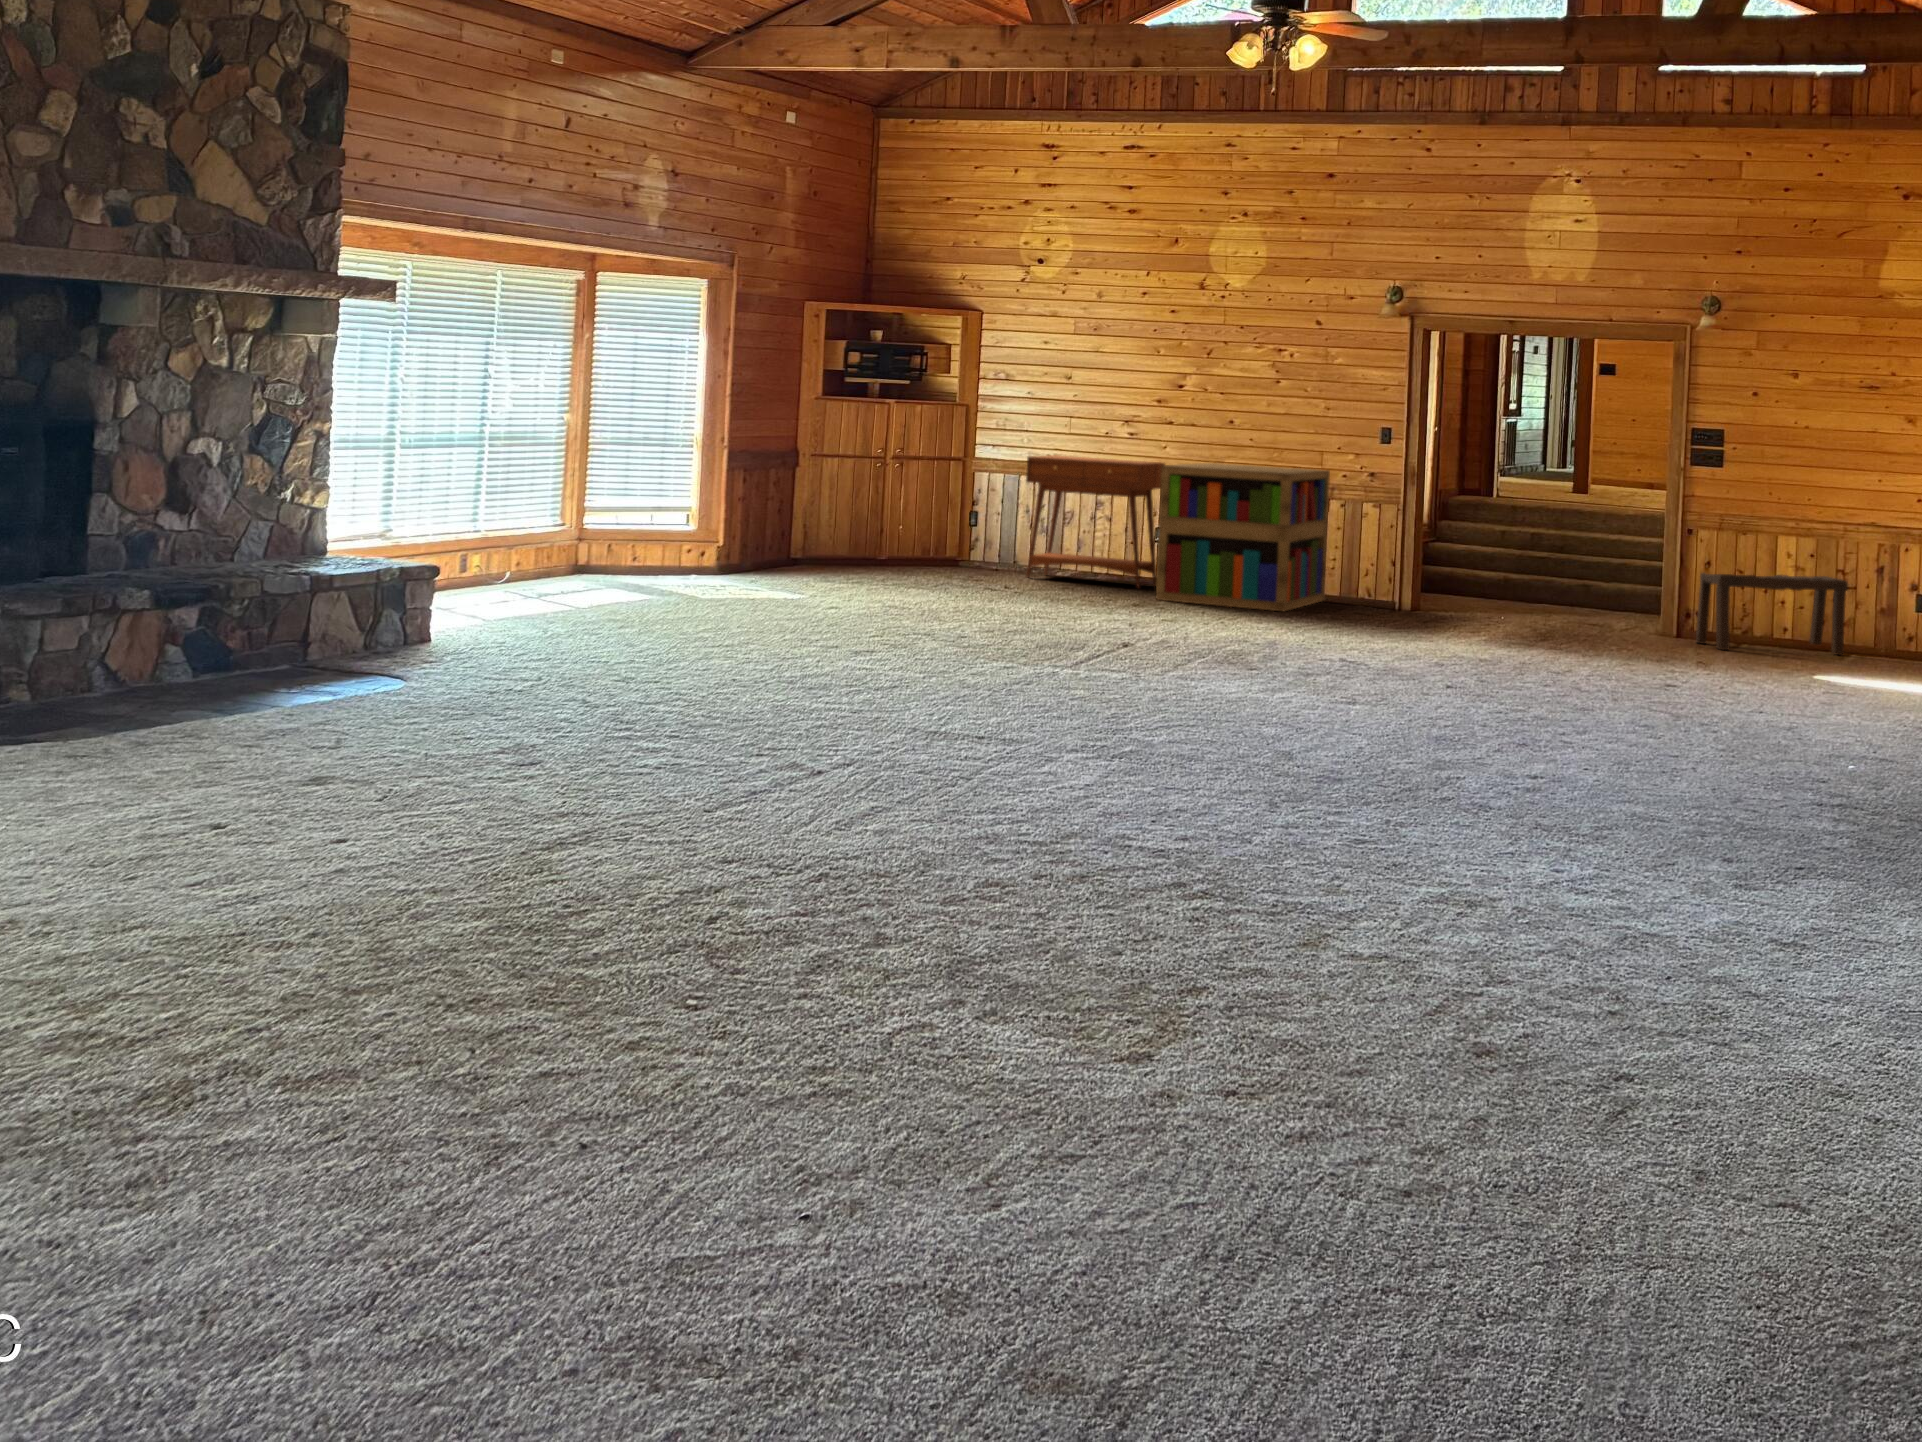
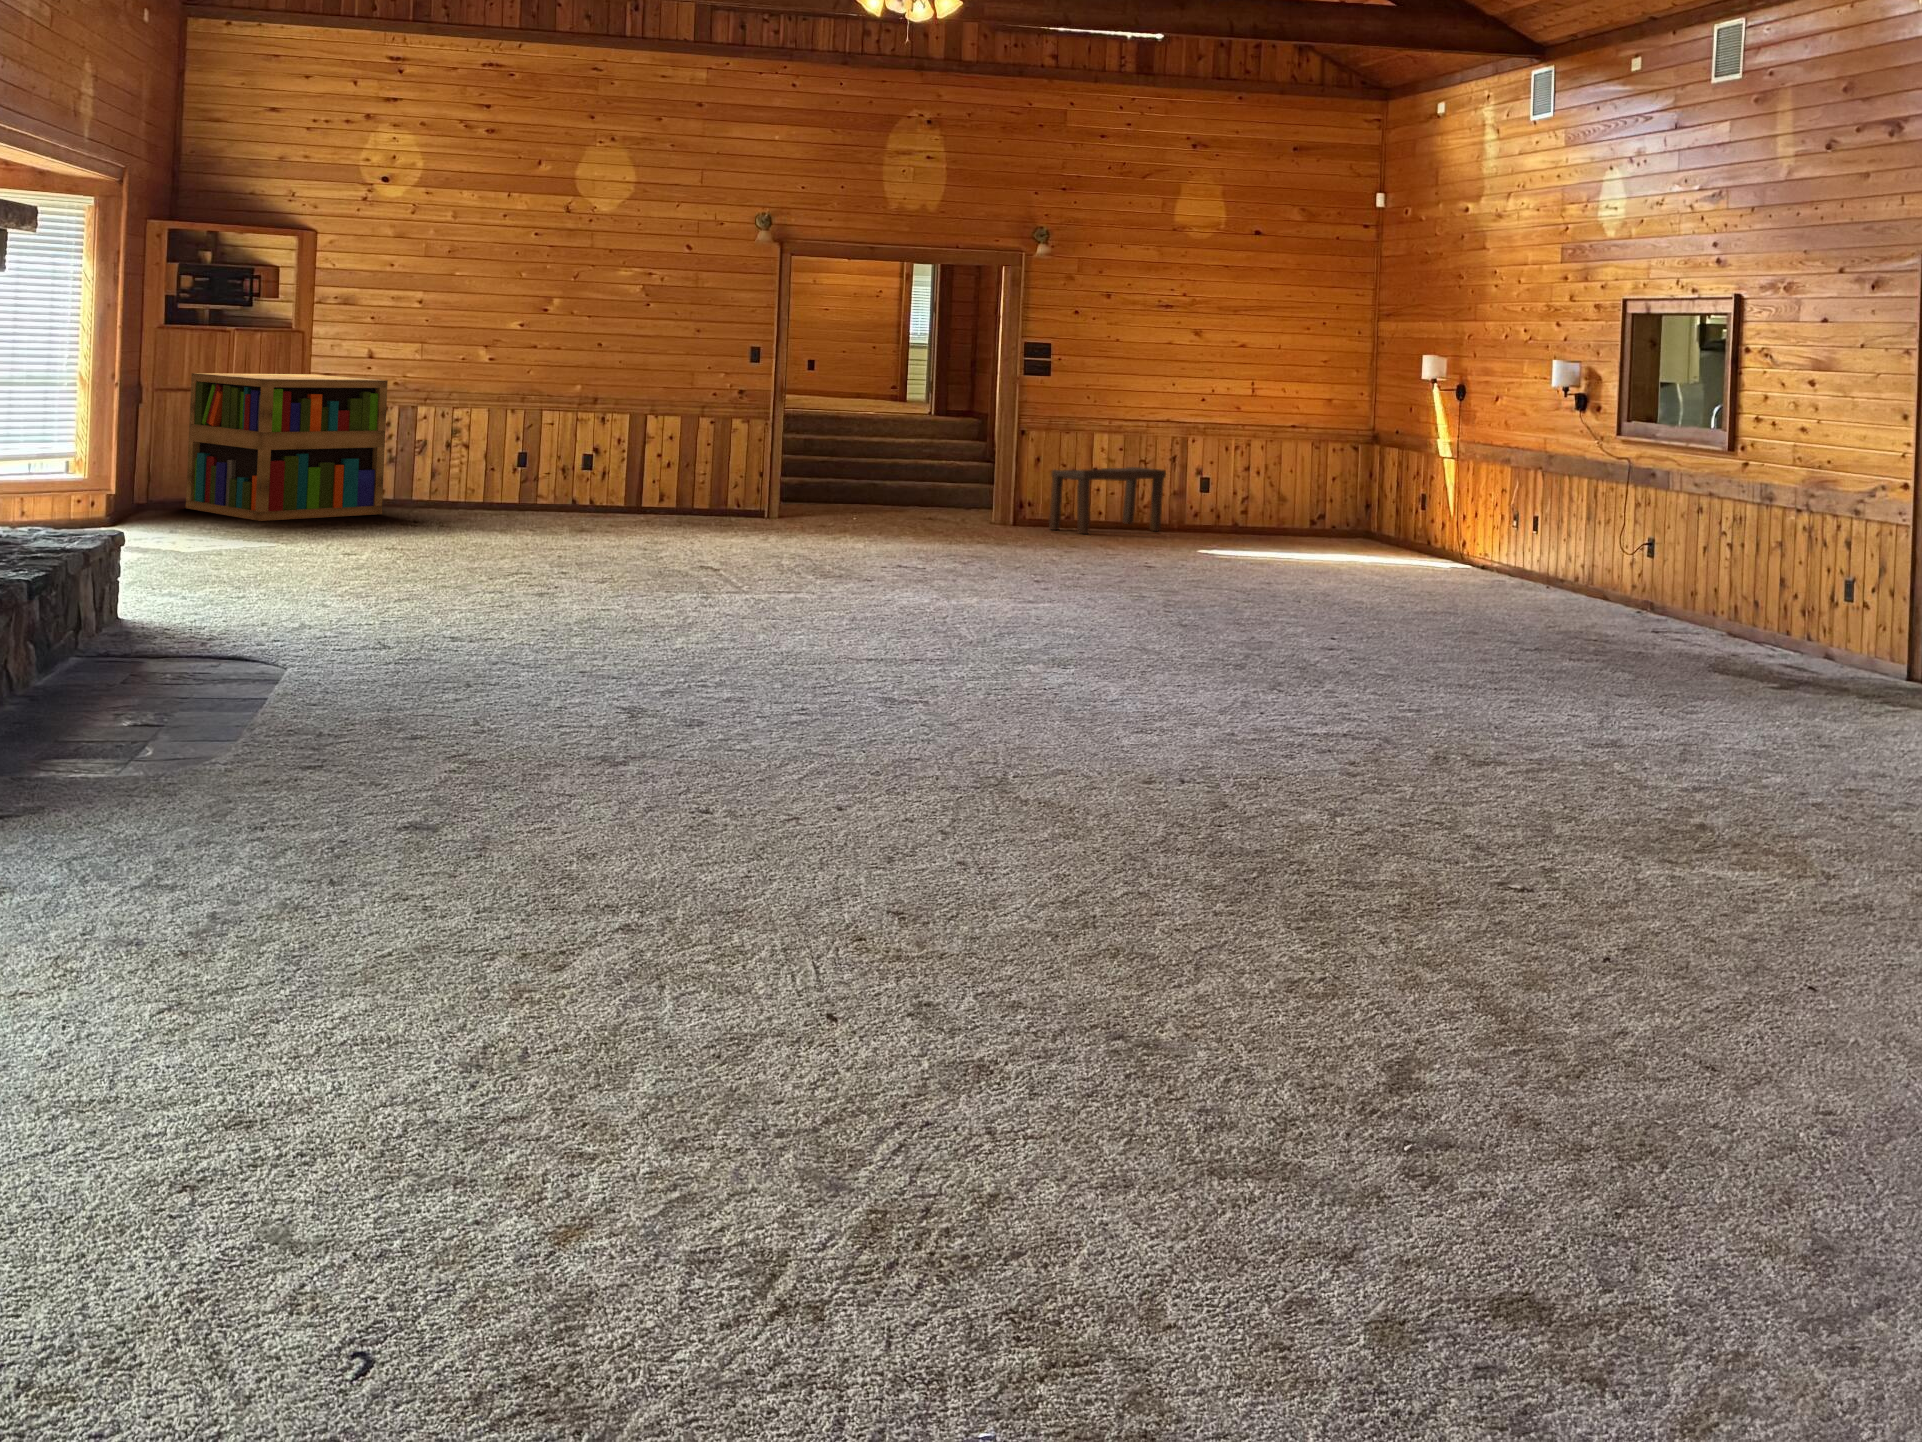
console table: present [1026,455,1165,588] -> none [390,382,531,514]
bookshelf: present [1156,463,1330,611] -> present [186,373,388,521]

